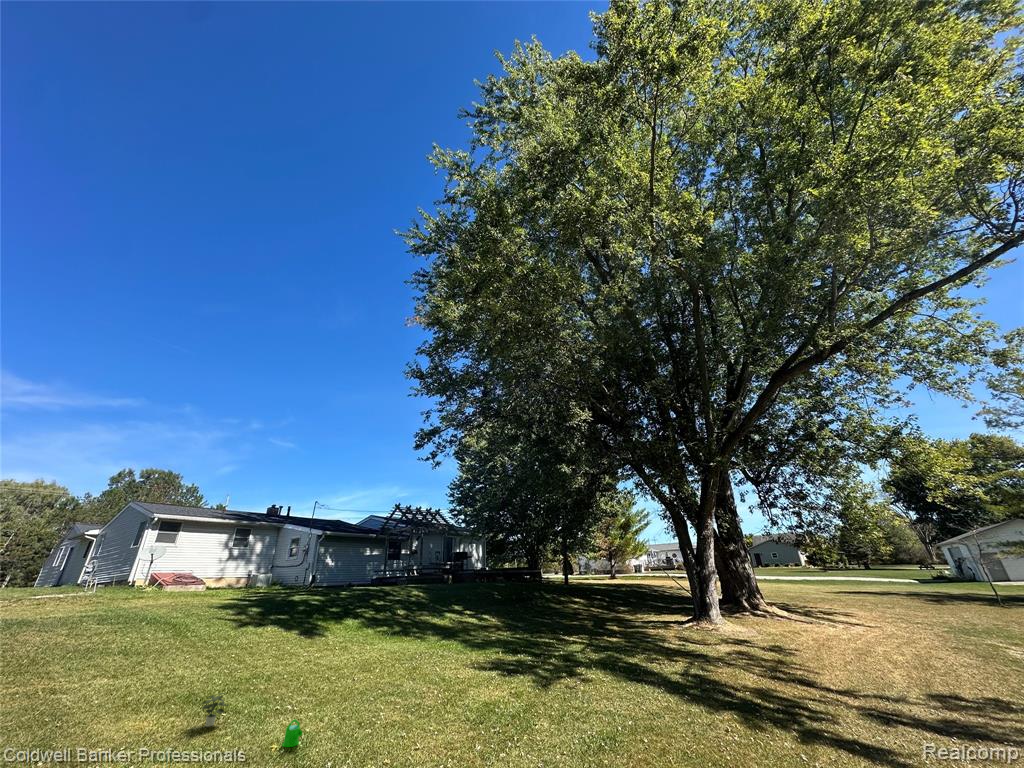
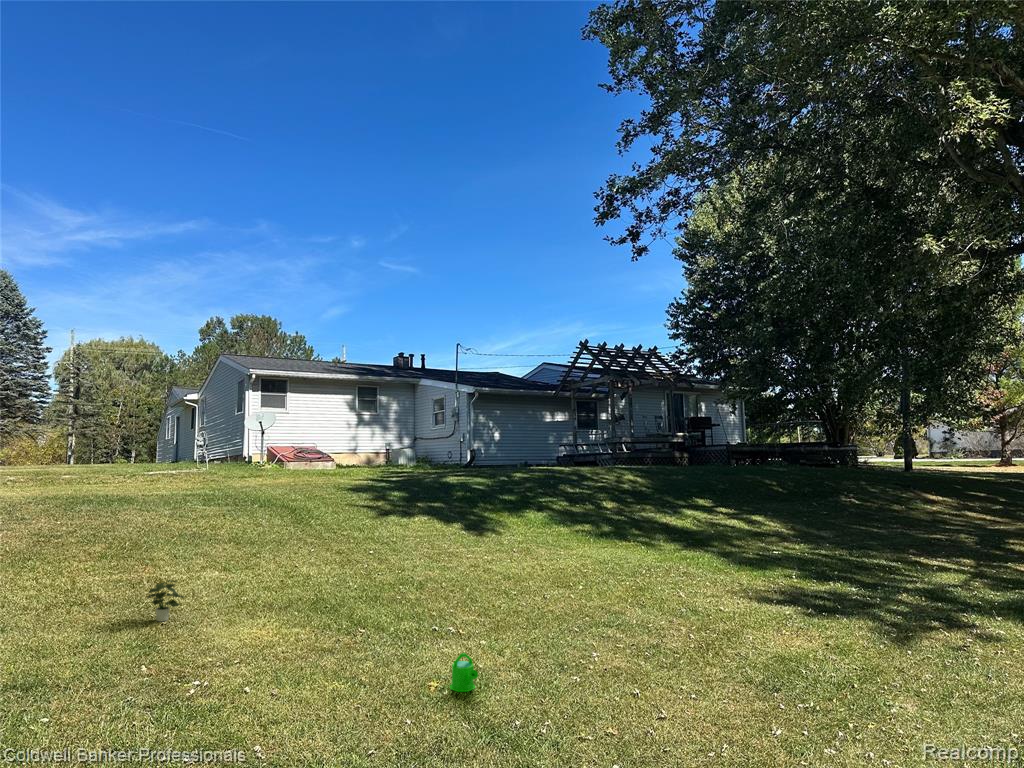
potted plant: present [202,693,228,727] -> present [147,580,185,621]

